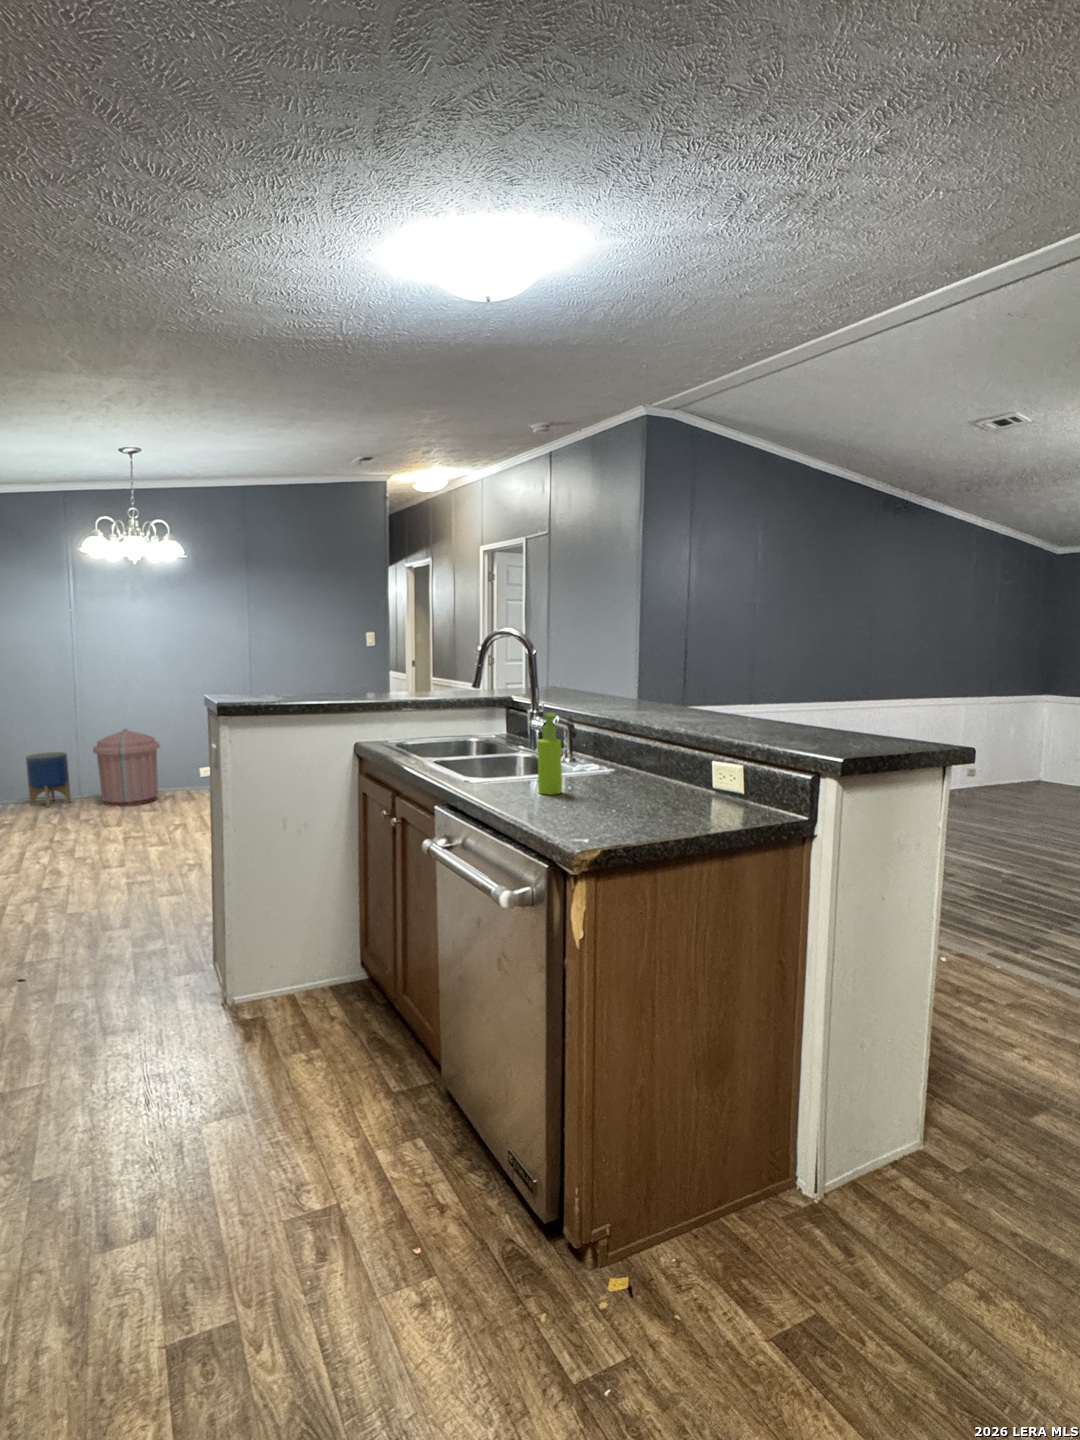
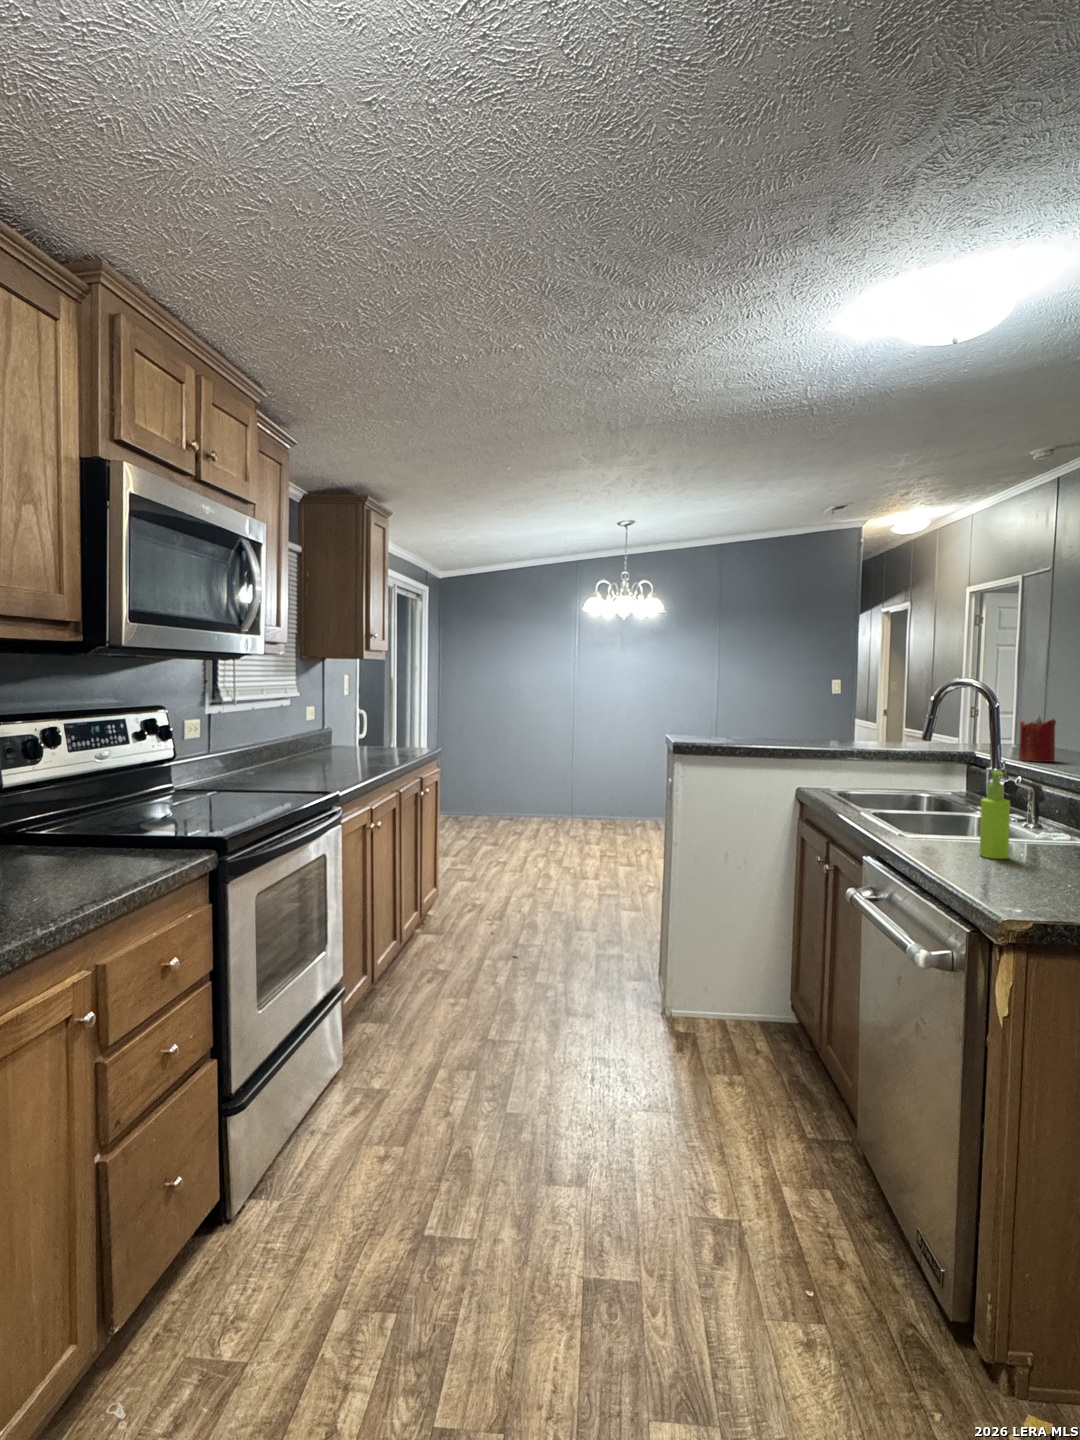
candle: none [549,660,577,702] -> present [1019,715,1056,762]
trash can: present [93,729,160,806] -> none [583,761,635,829]
planter: present [26,752,71,807] -> none [534,777,564,822]

